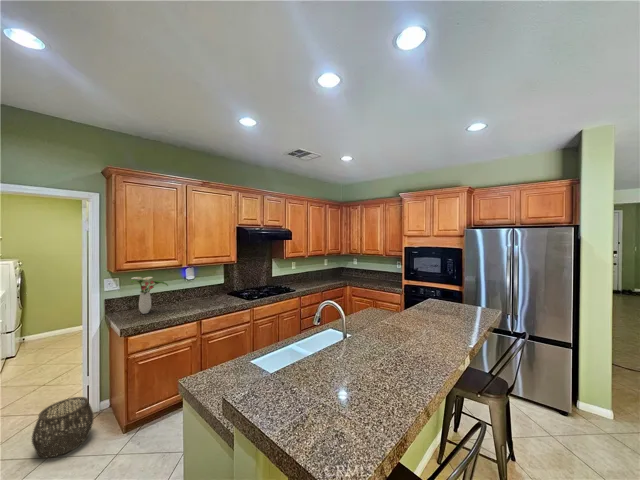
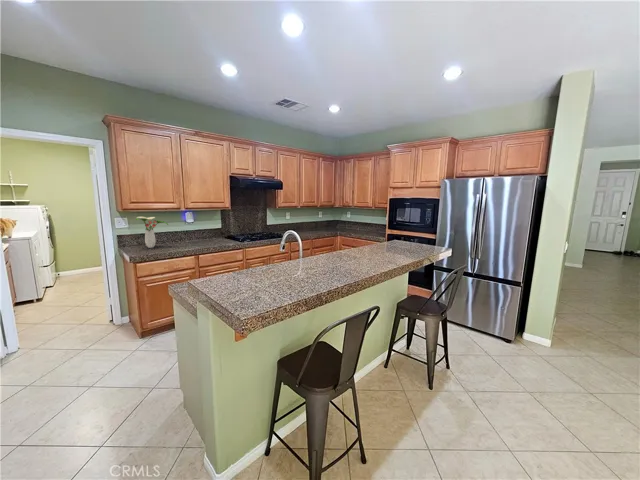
woven basket: present [32,397,93,458] -> none [70,310,116,350]

